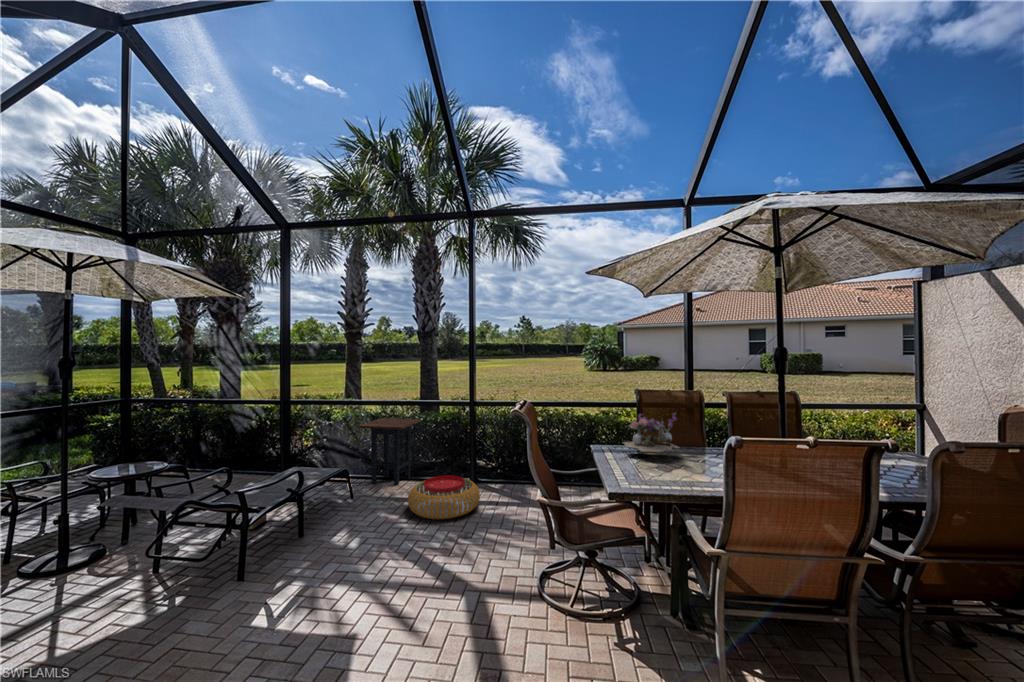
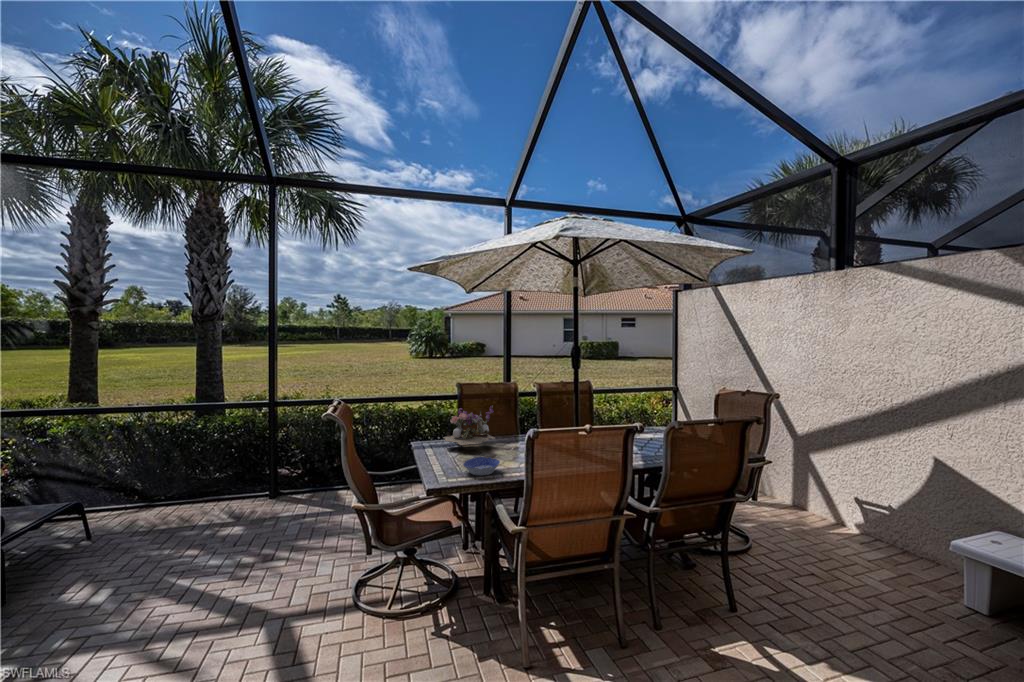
side table: present [358,418,421,485] -> none [99,425,201,515]
bowl: none [646,464,688,485] -> present [463,457,500,475]
pouf: present [408,475,480,519] -> none [182,490,283,547]

